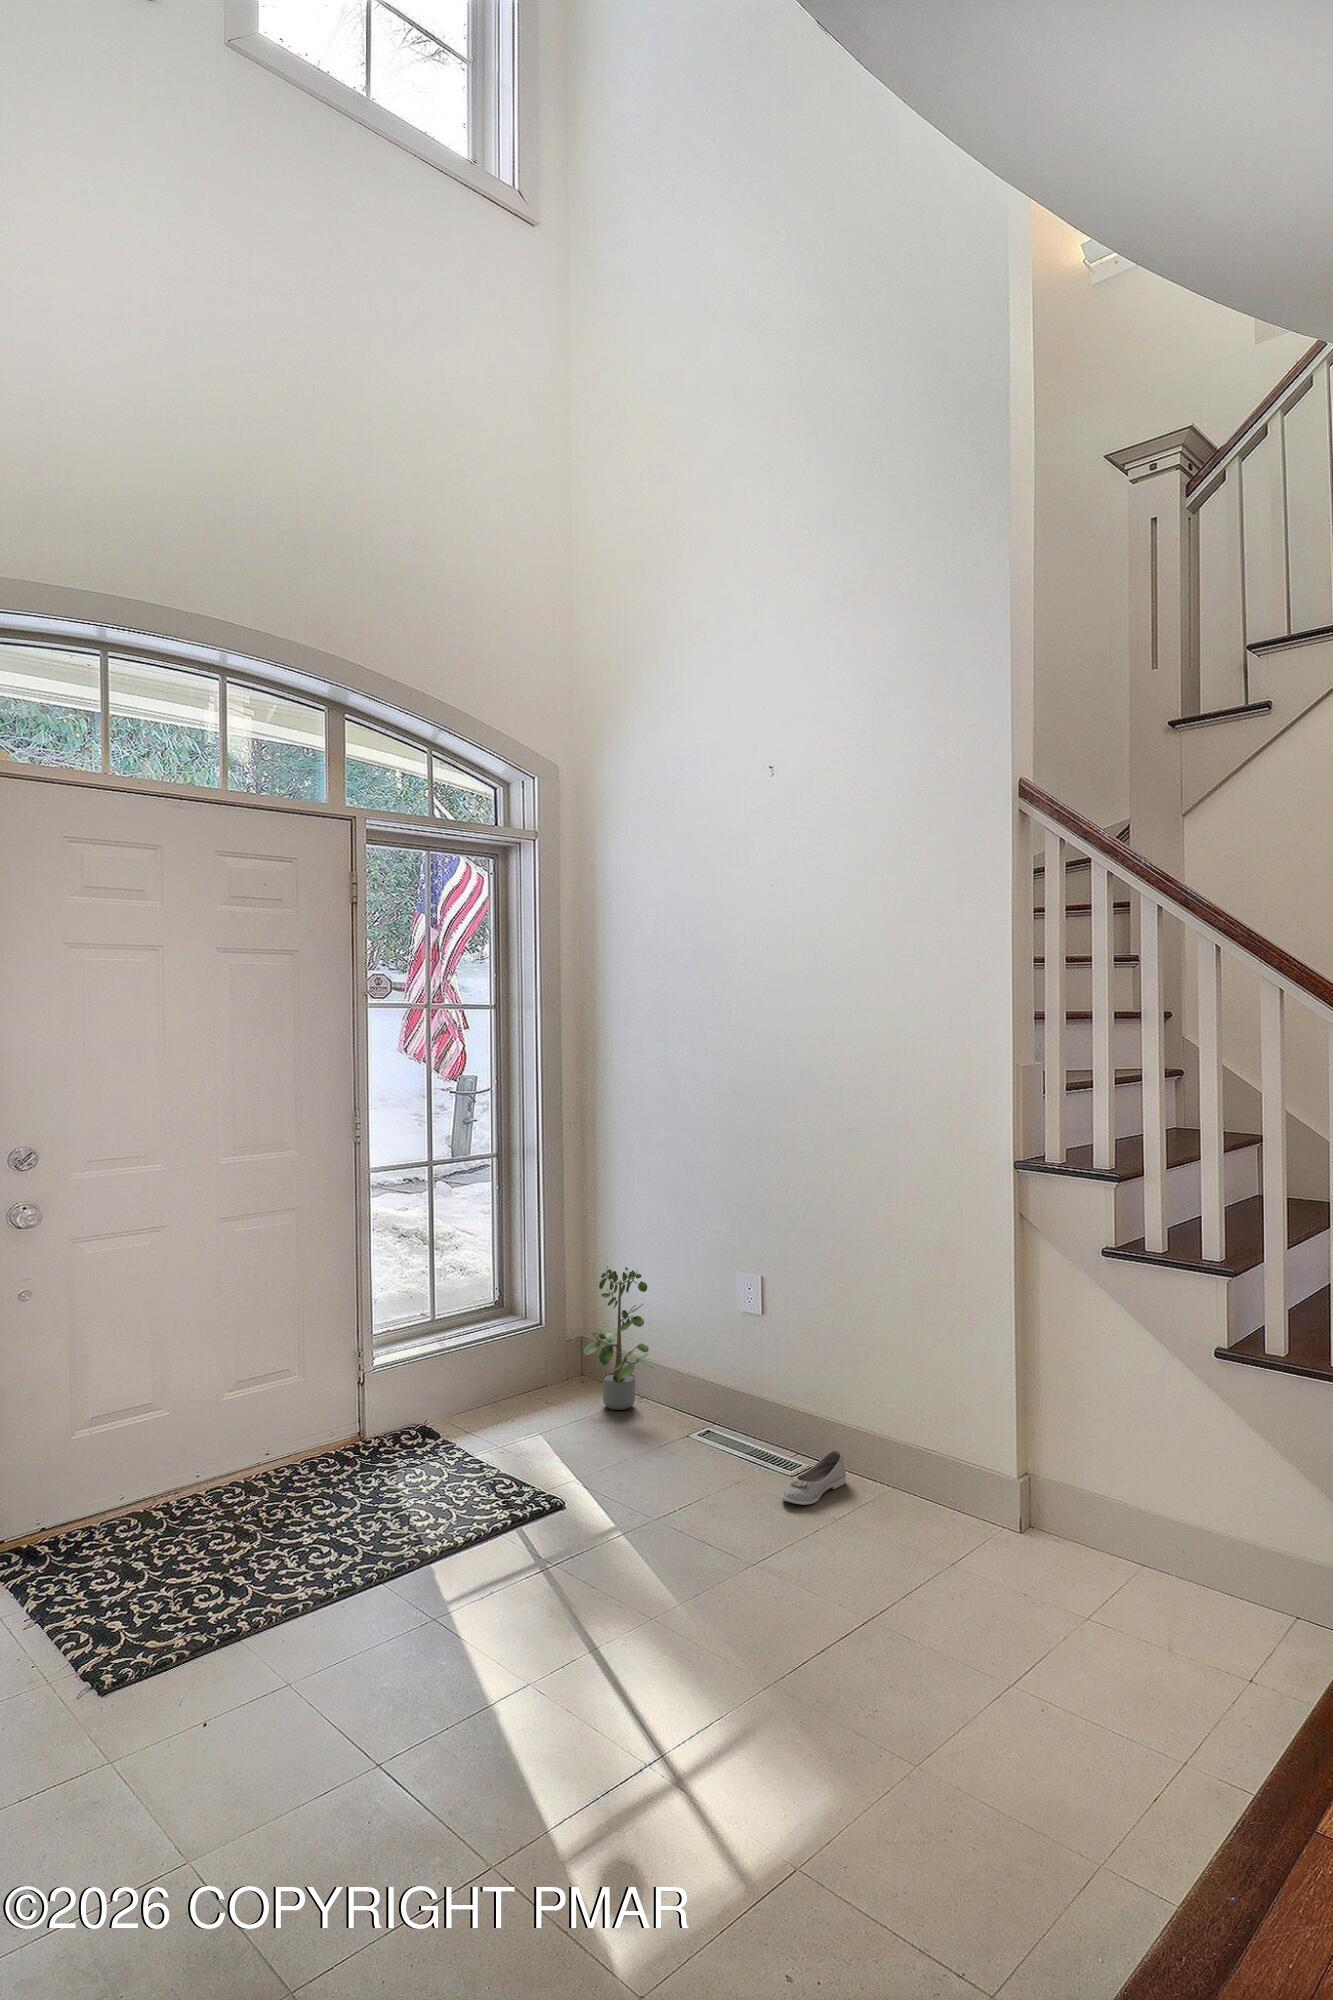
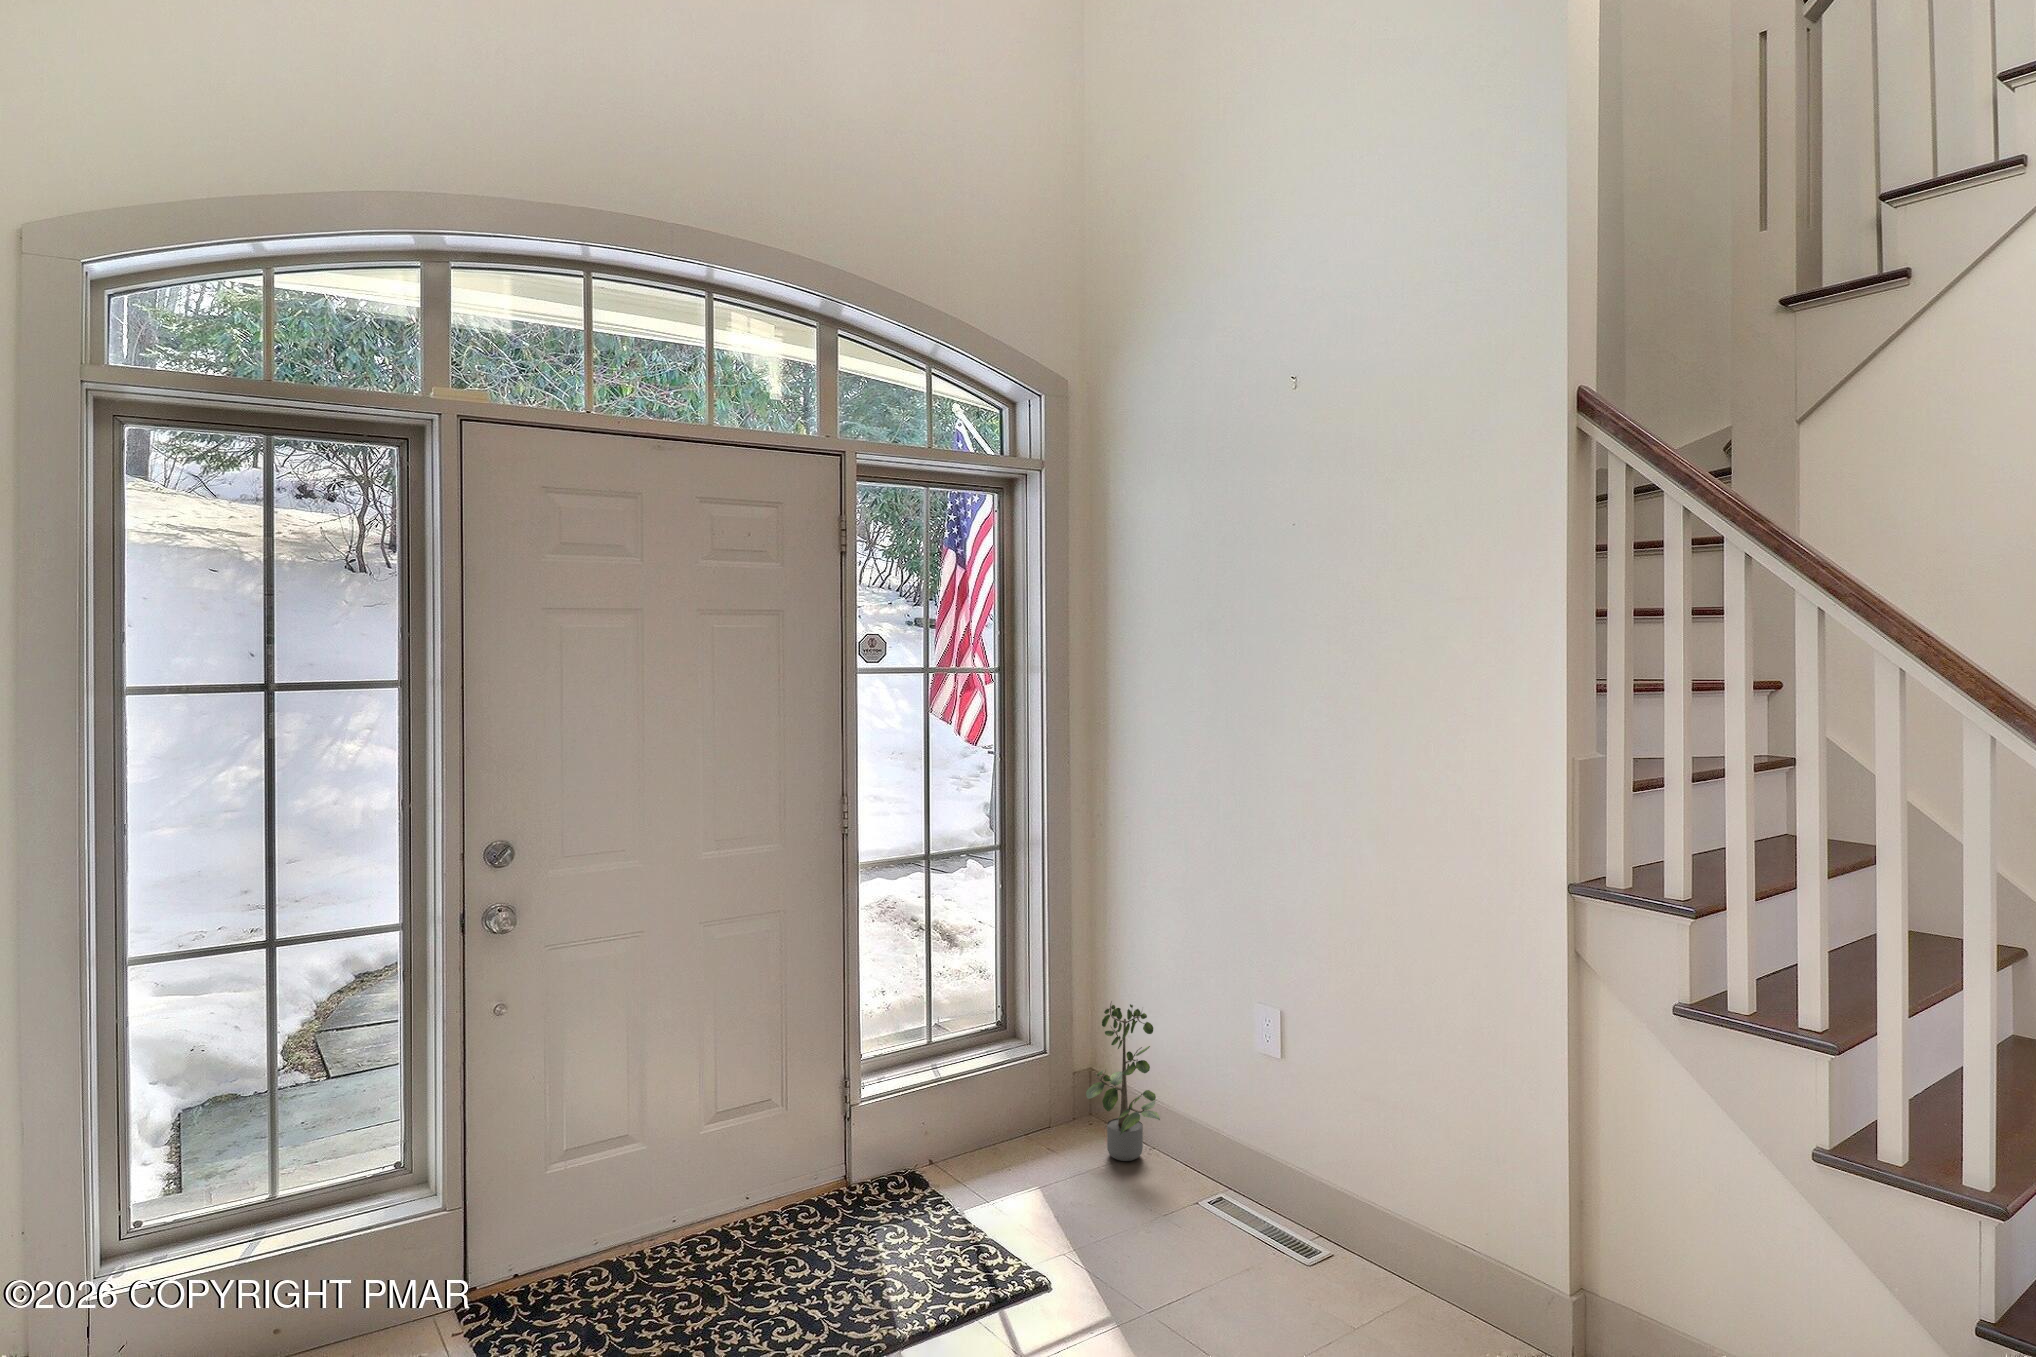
shoe: present [781,1451,846,1505] -> none [1299,1241,1378,1309]

